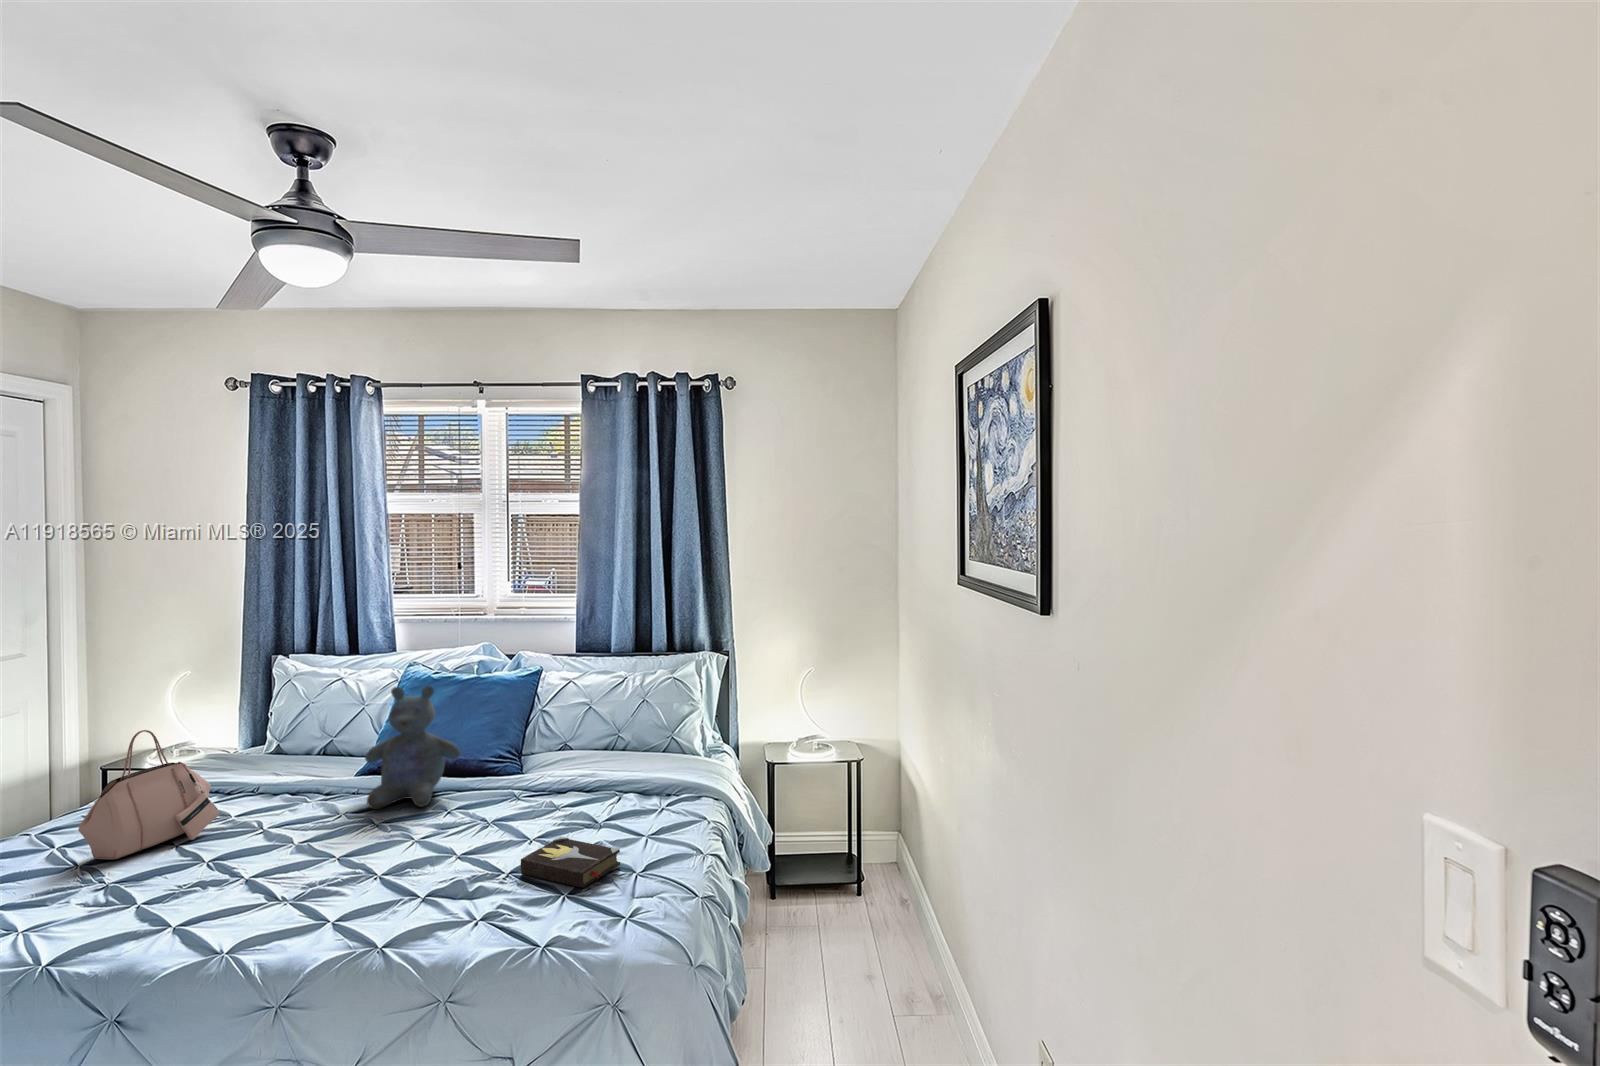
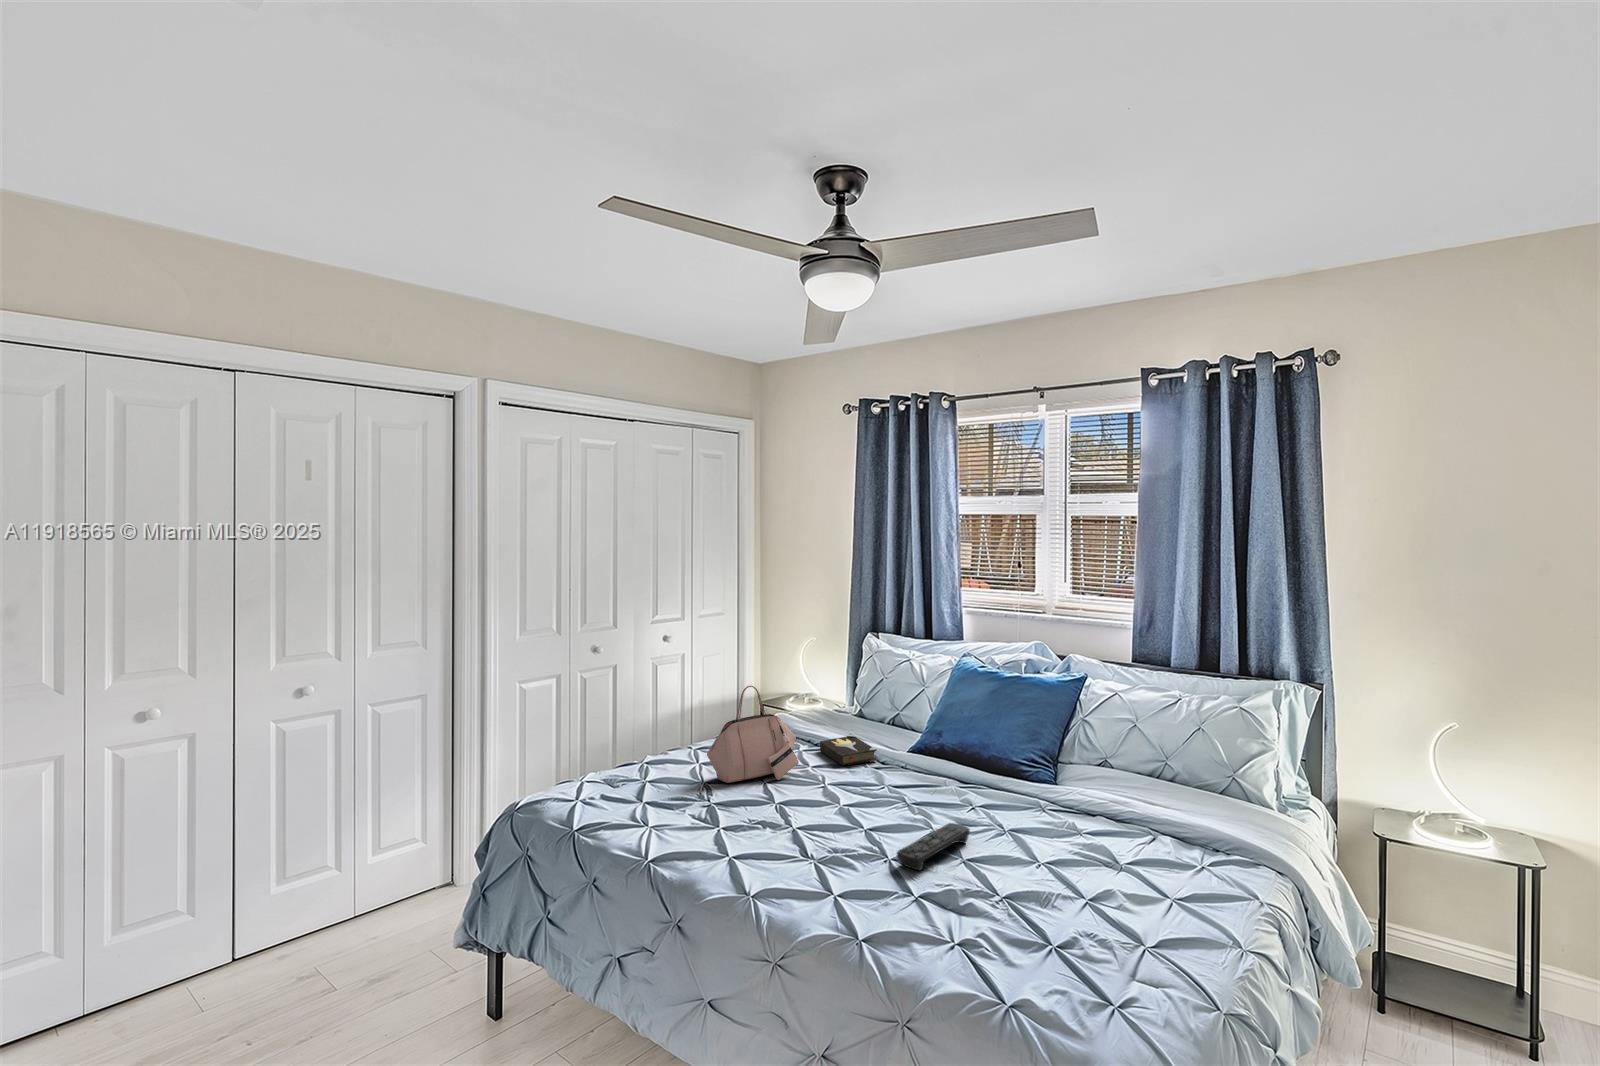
stuffed bear: present [365,686,461,809] -> none [905,677,991,797]
remote control: none [389,826,458,877] -> present [897,823,970,870]
hardback book: present [521,836,620,888] -> present [820,735,877,766]

